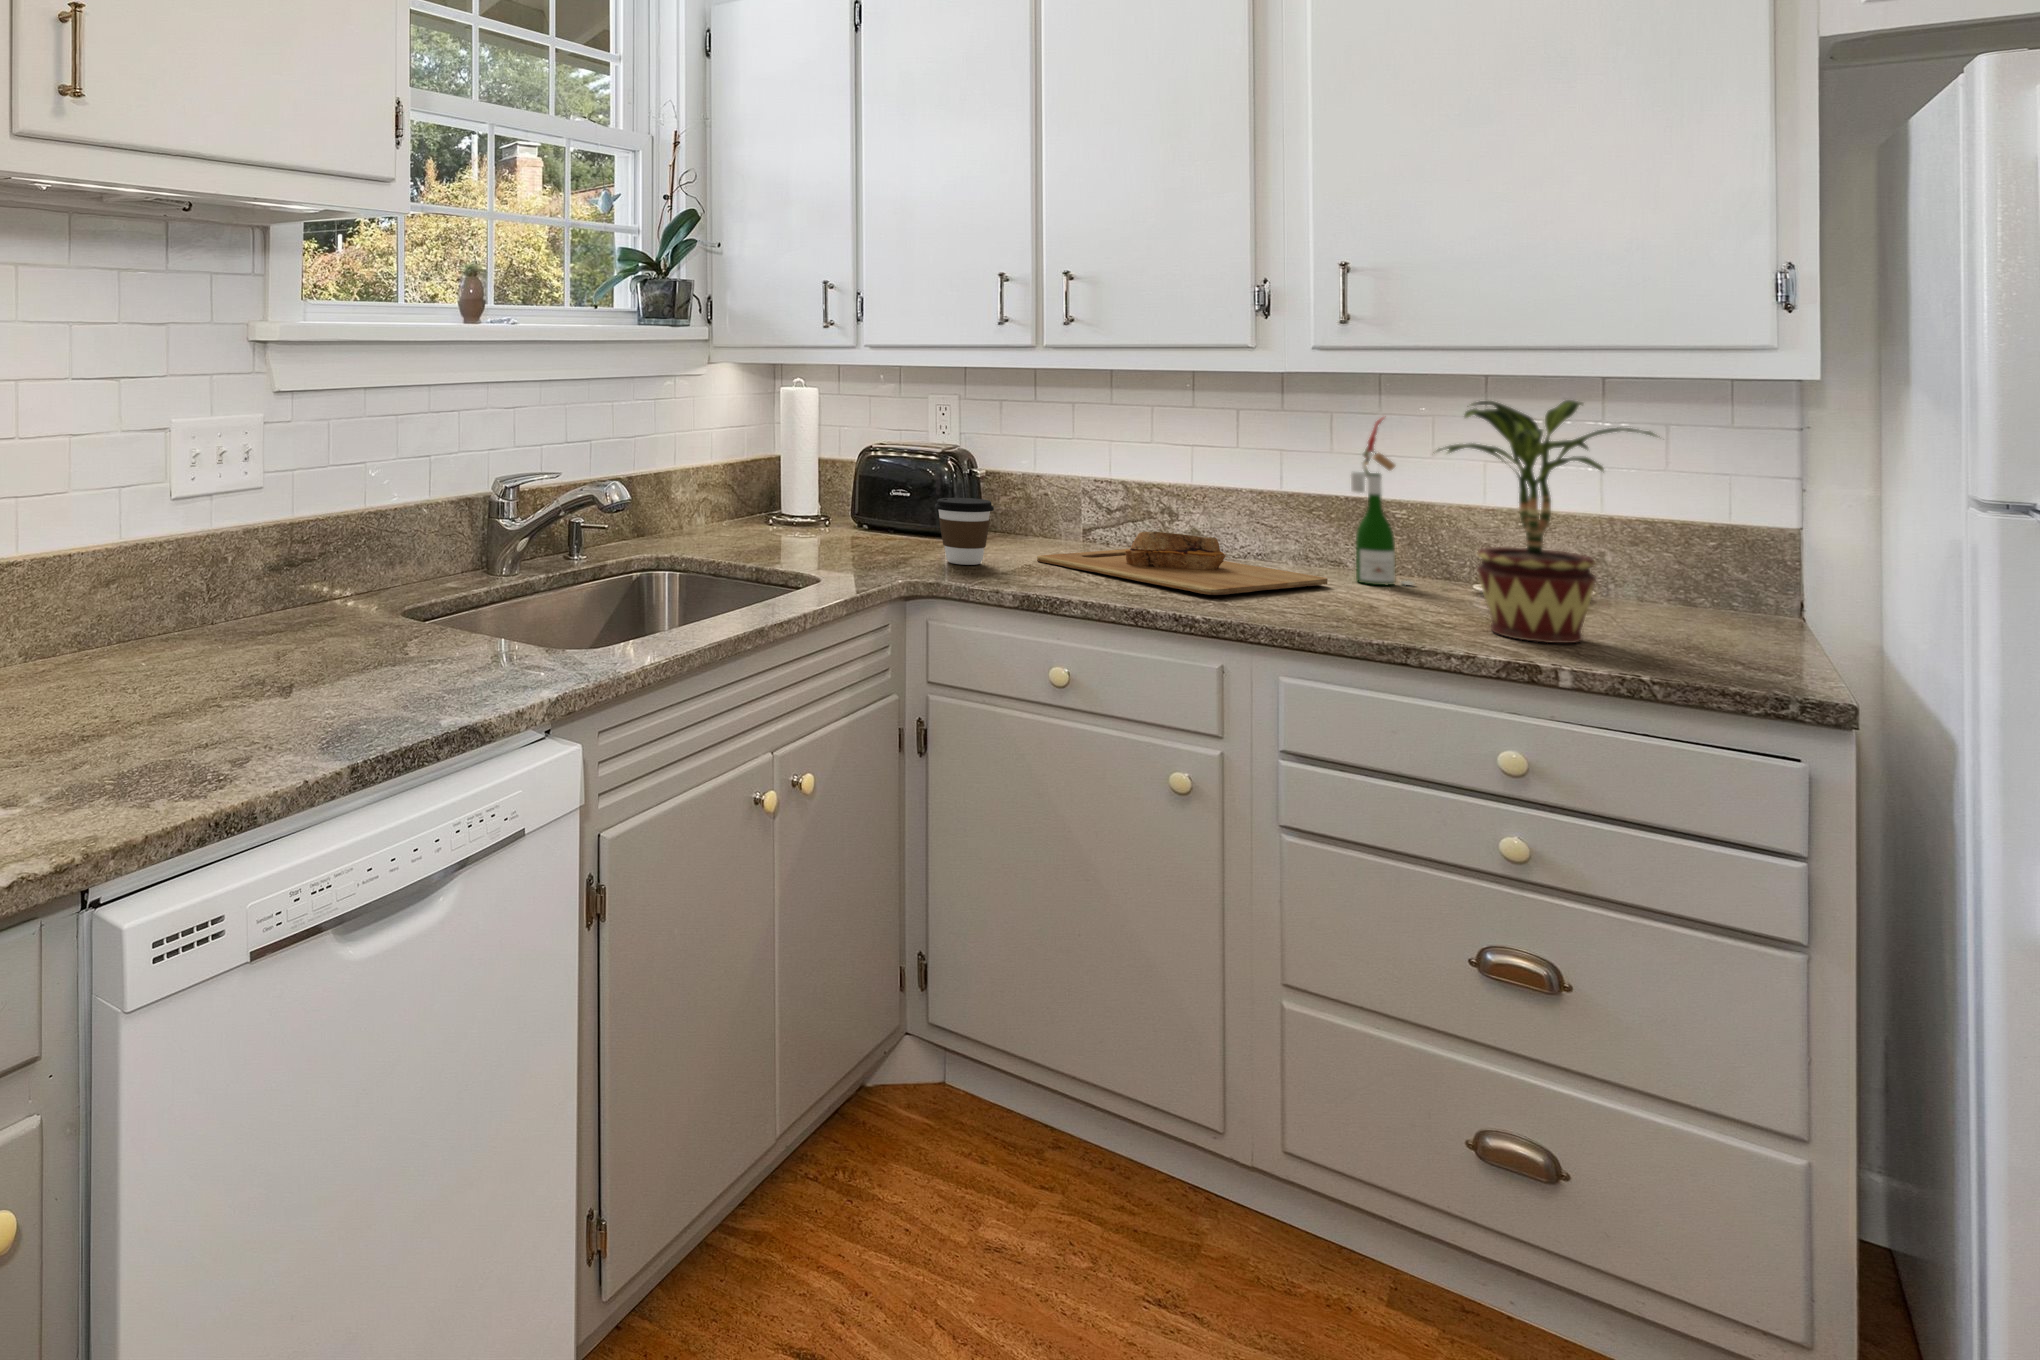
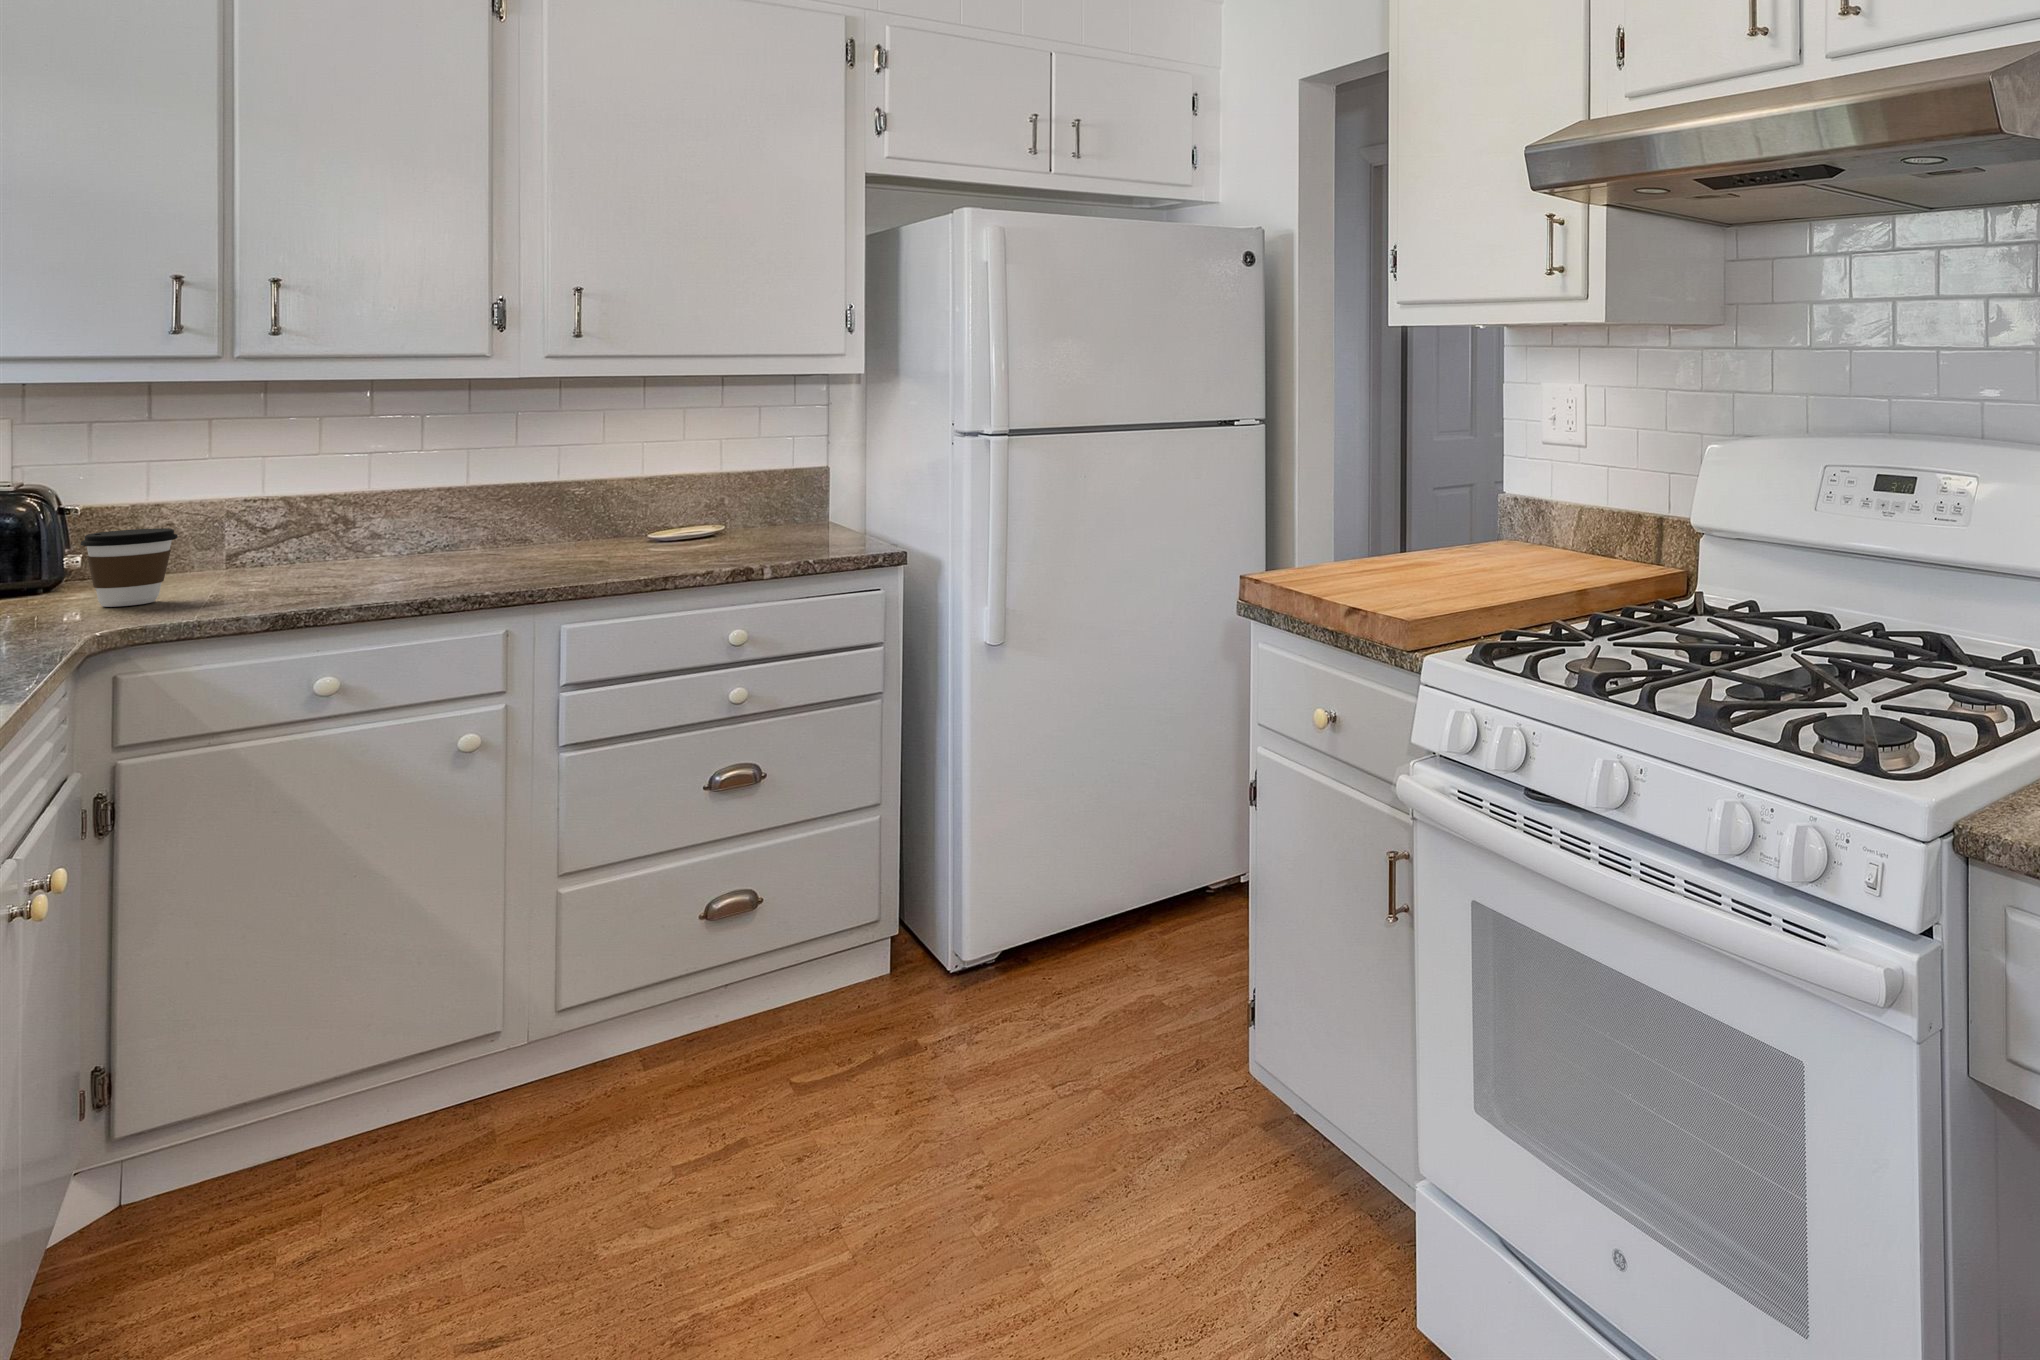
potted plant: present [1437,400,1656,643] -> none [658,393,807,561]
wine bottle: present [1351,417,1413,585] -> none [550,413,601,551]
cutting board: present [1037,531,1328,595] -> none [217,532,543,589]

